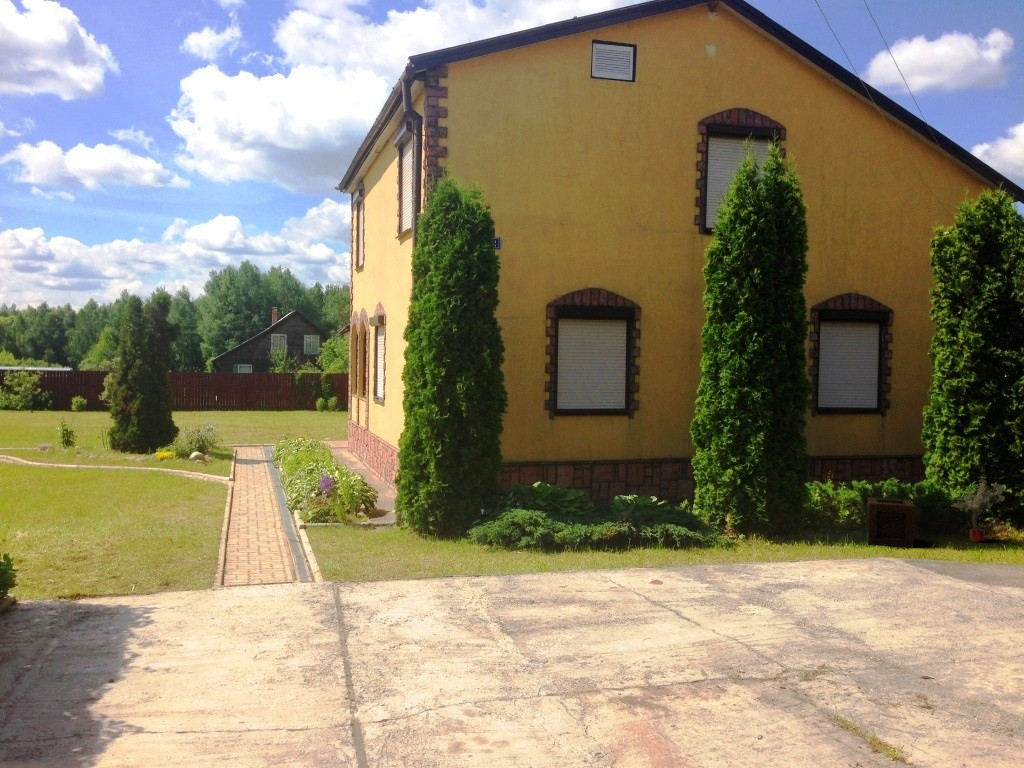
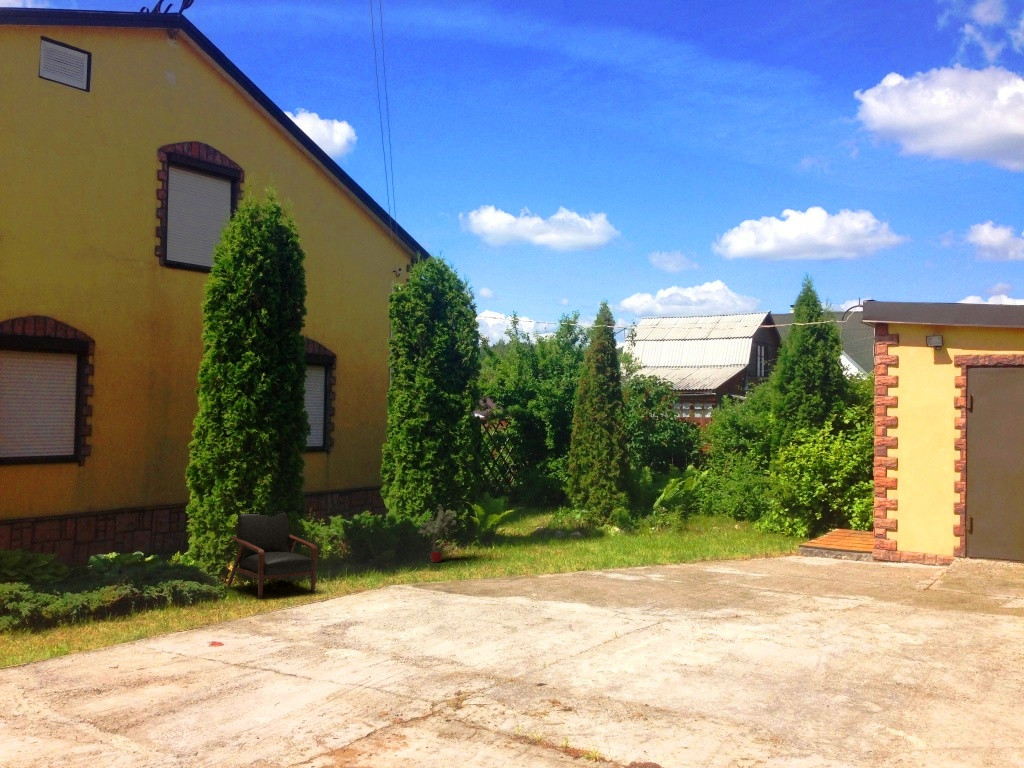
chair: none [723,469,802,553] -> present [228,512,317,598]
wooden crate: present [867,498,915,548] -> none [352,531,400,575]

